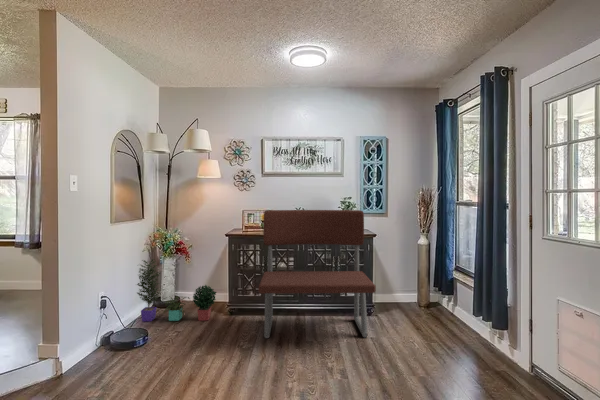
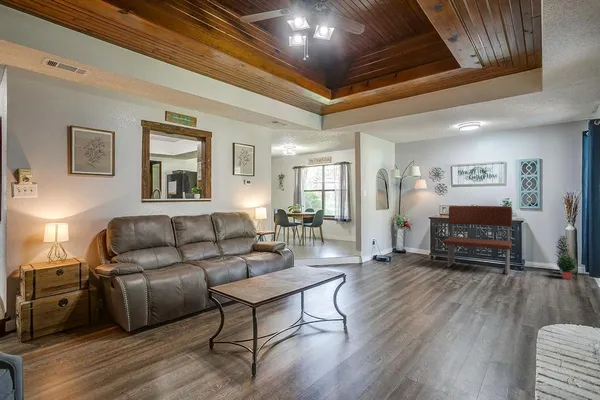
potted plant: present [137,259,216,321] -> present [556,236,576,279]

